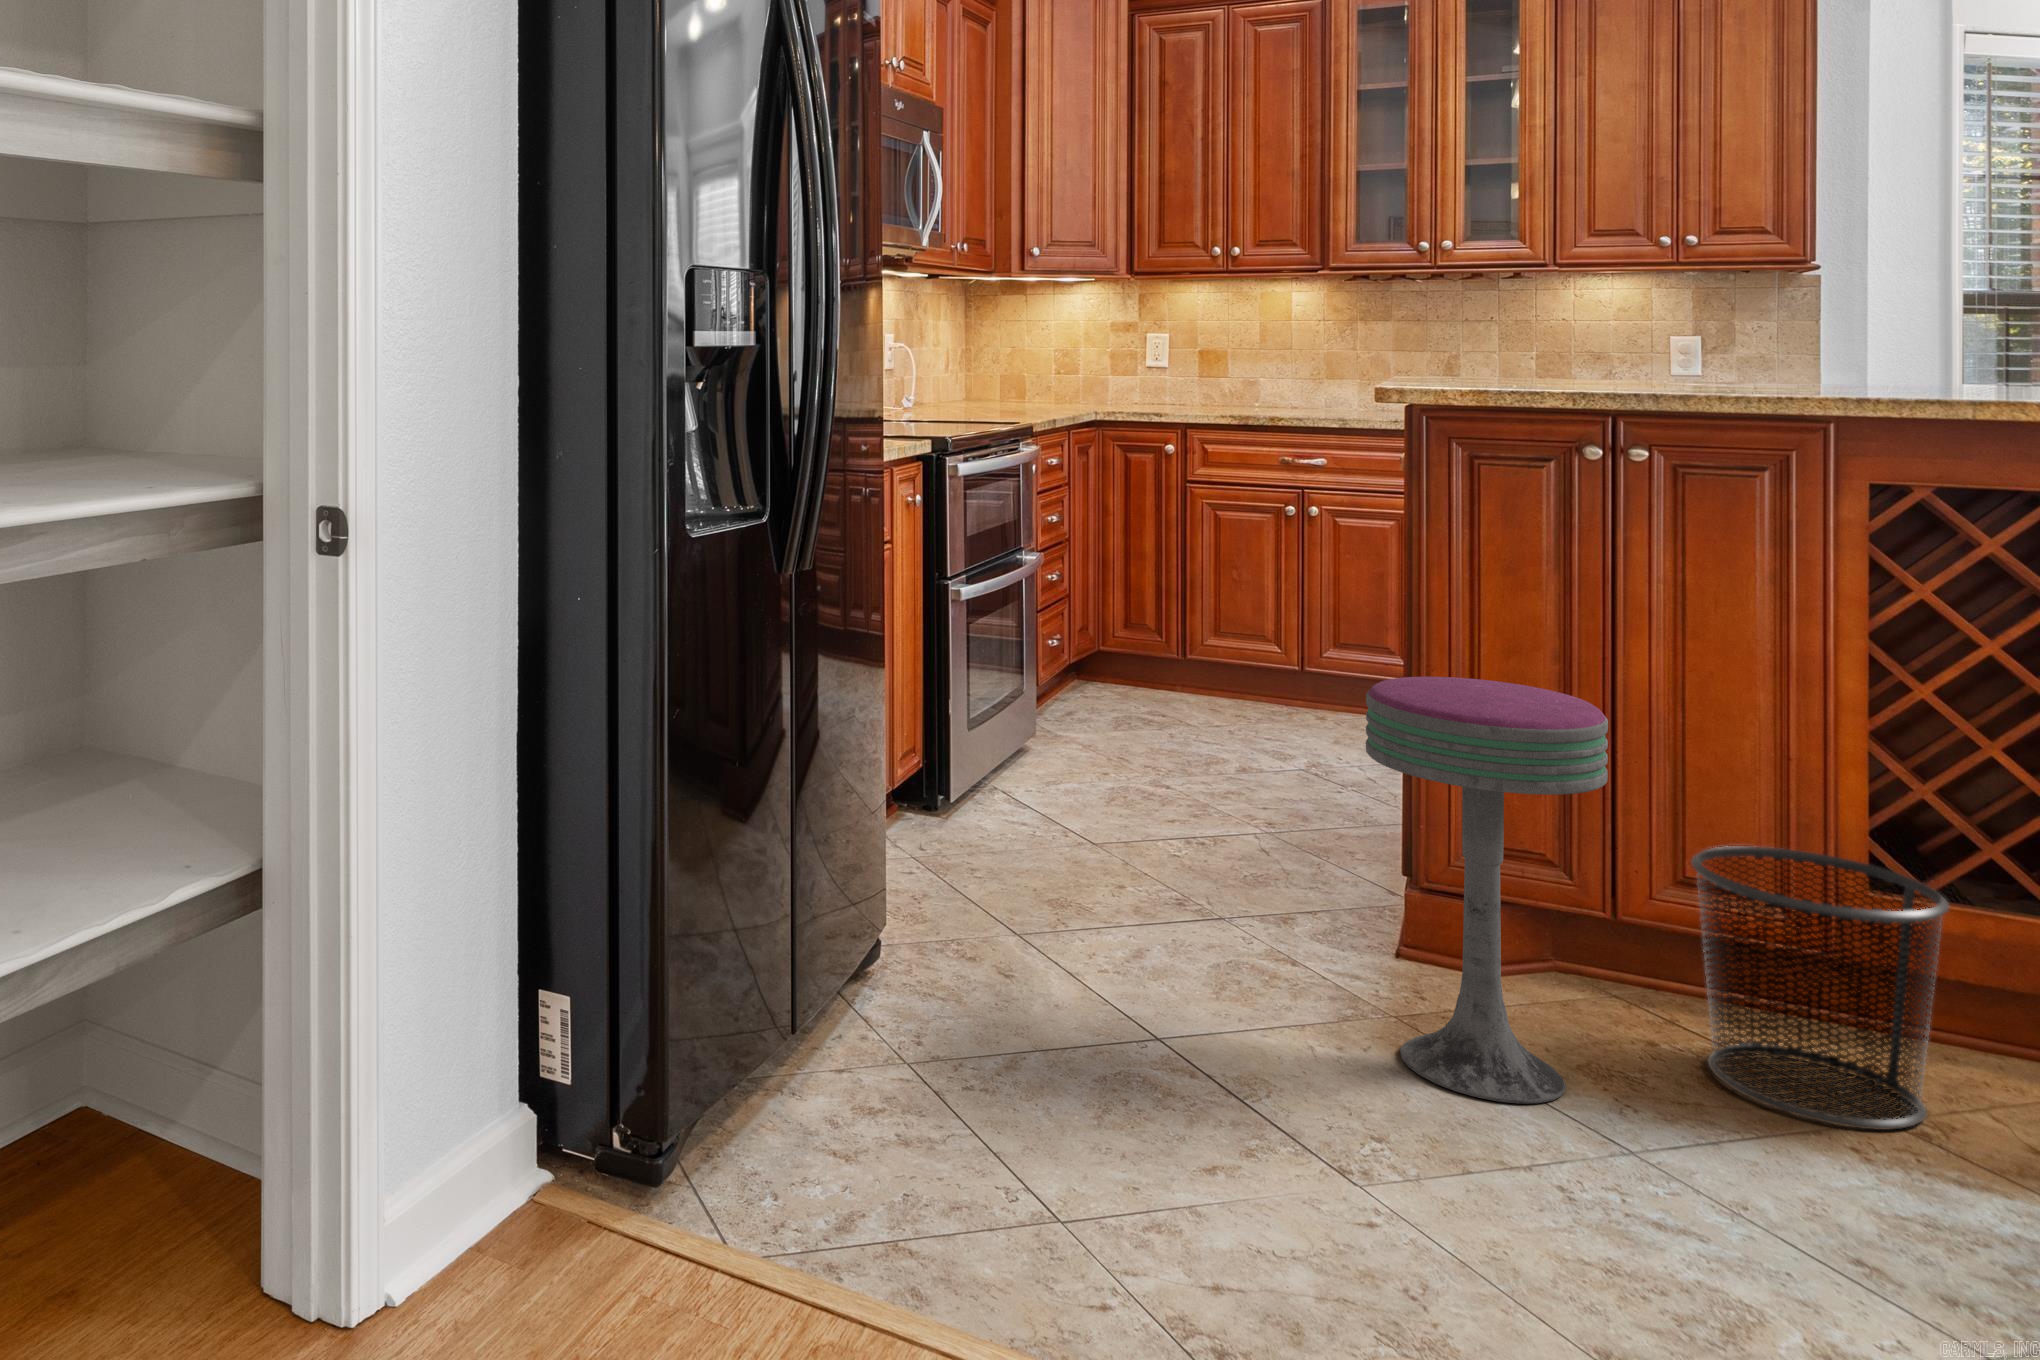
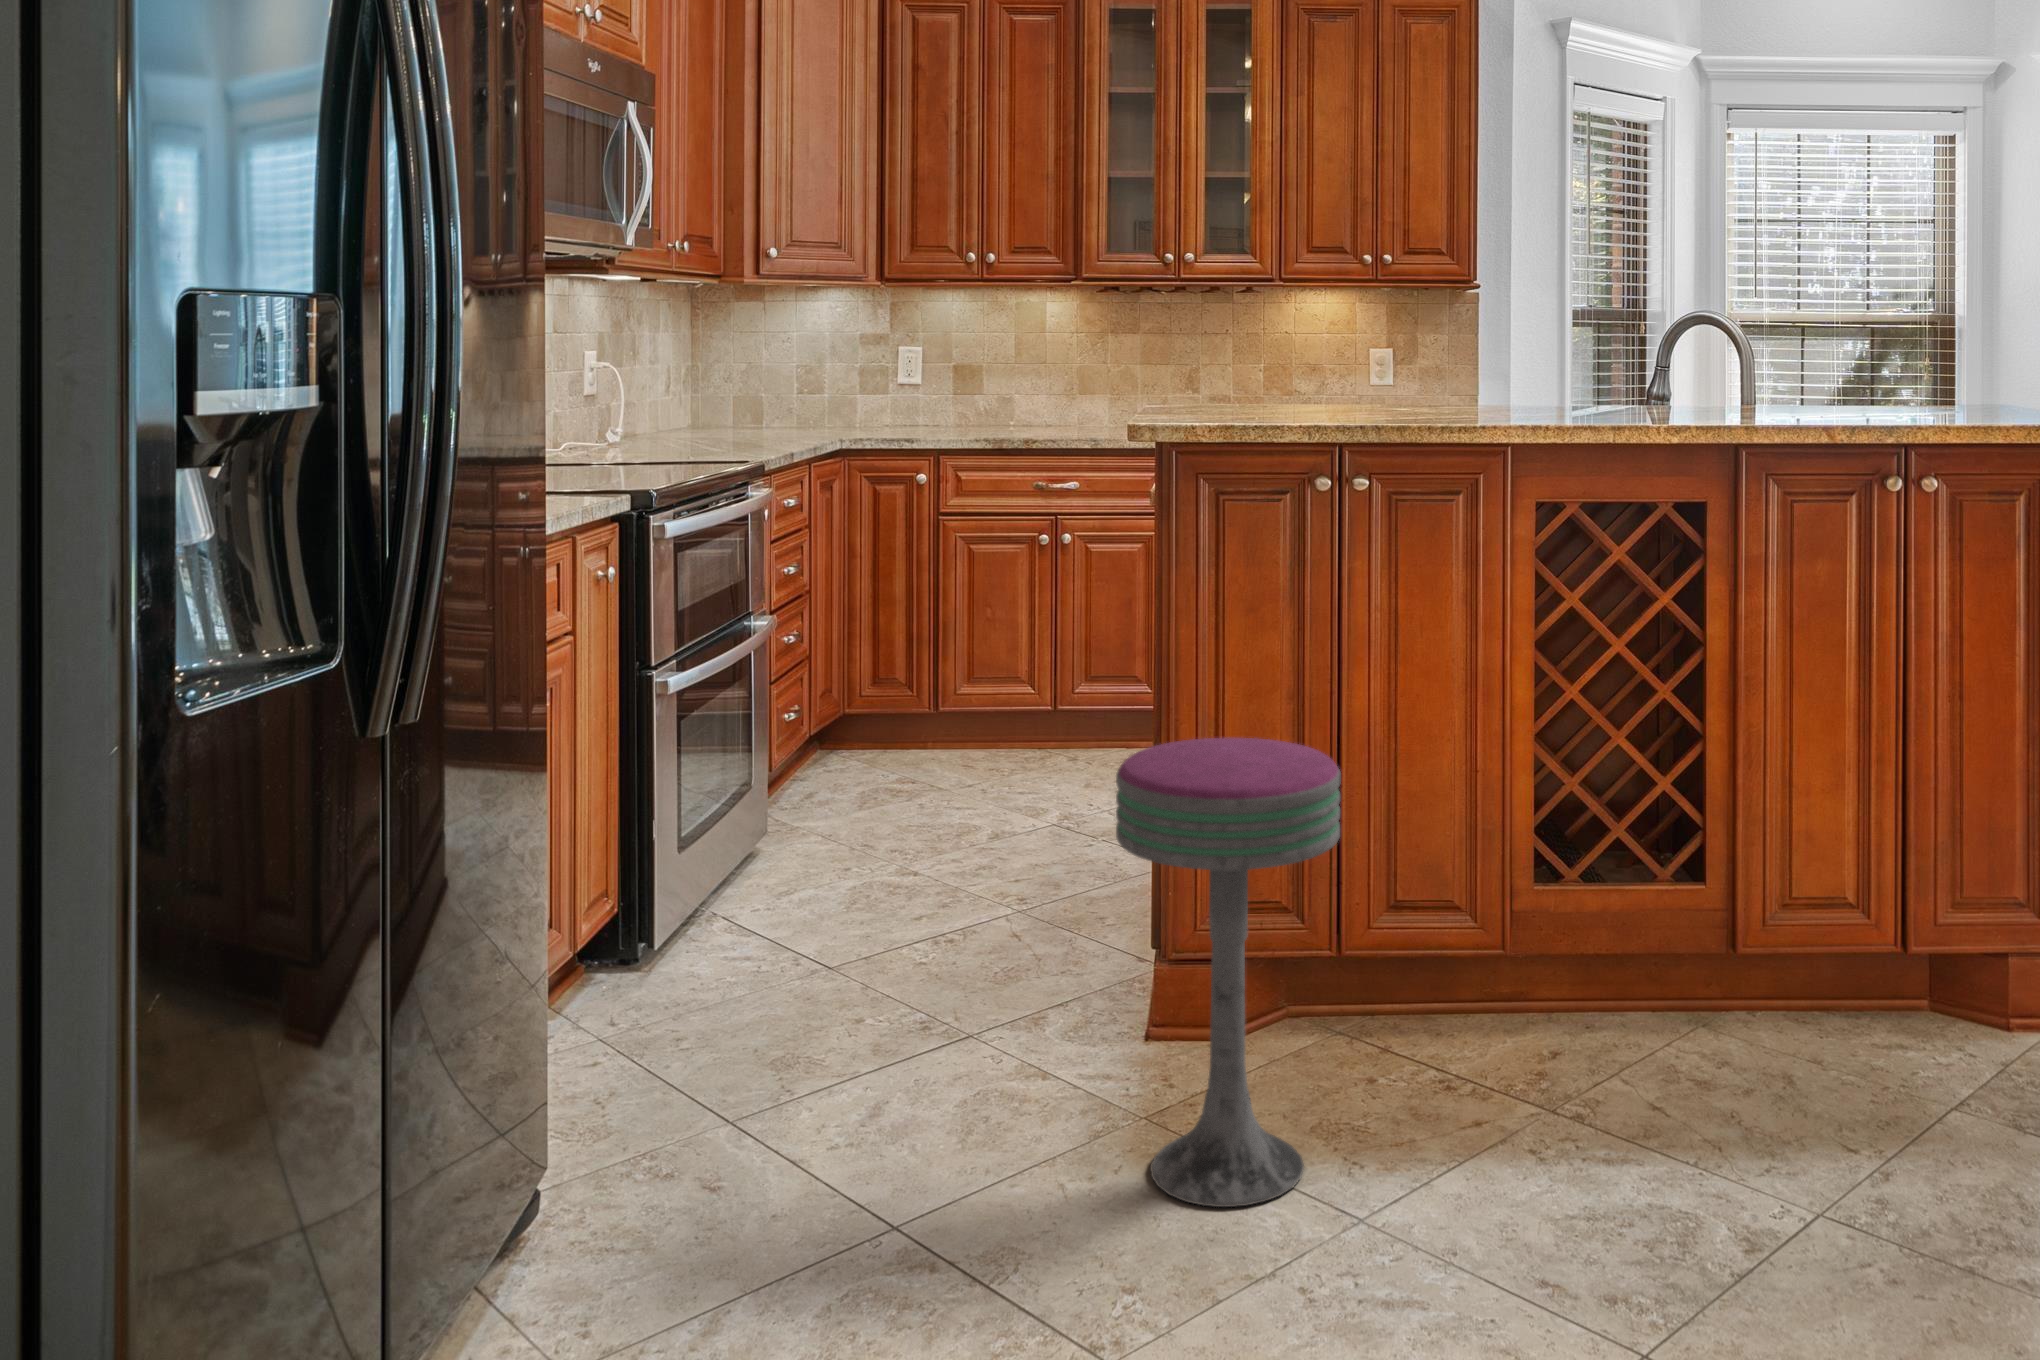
waste bin: present [1691,846,1949,1130] -> none [1406,865,1602,1138]

